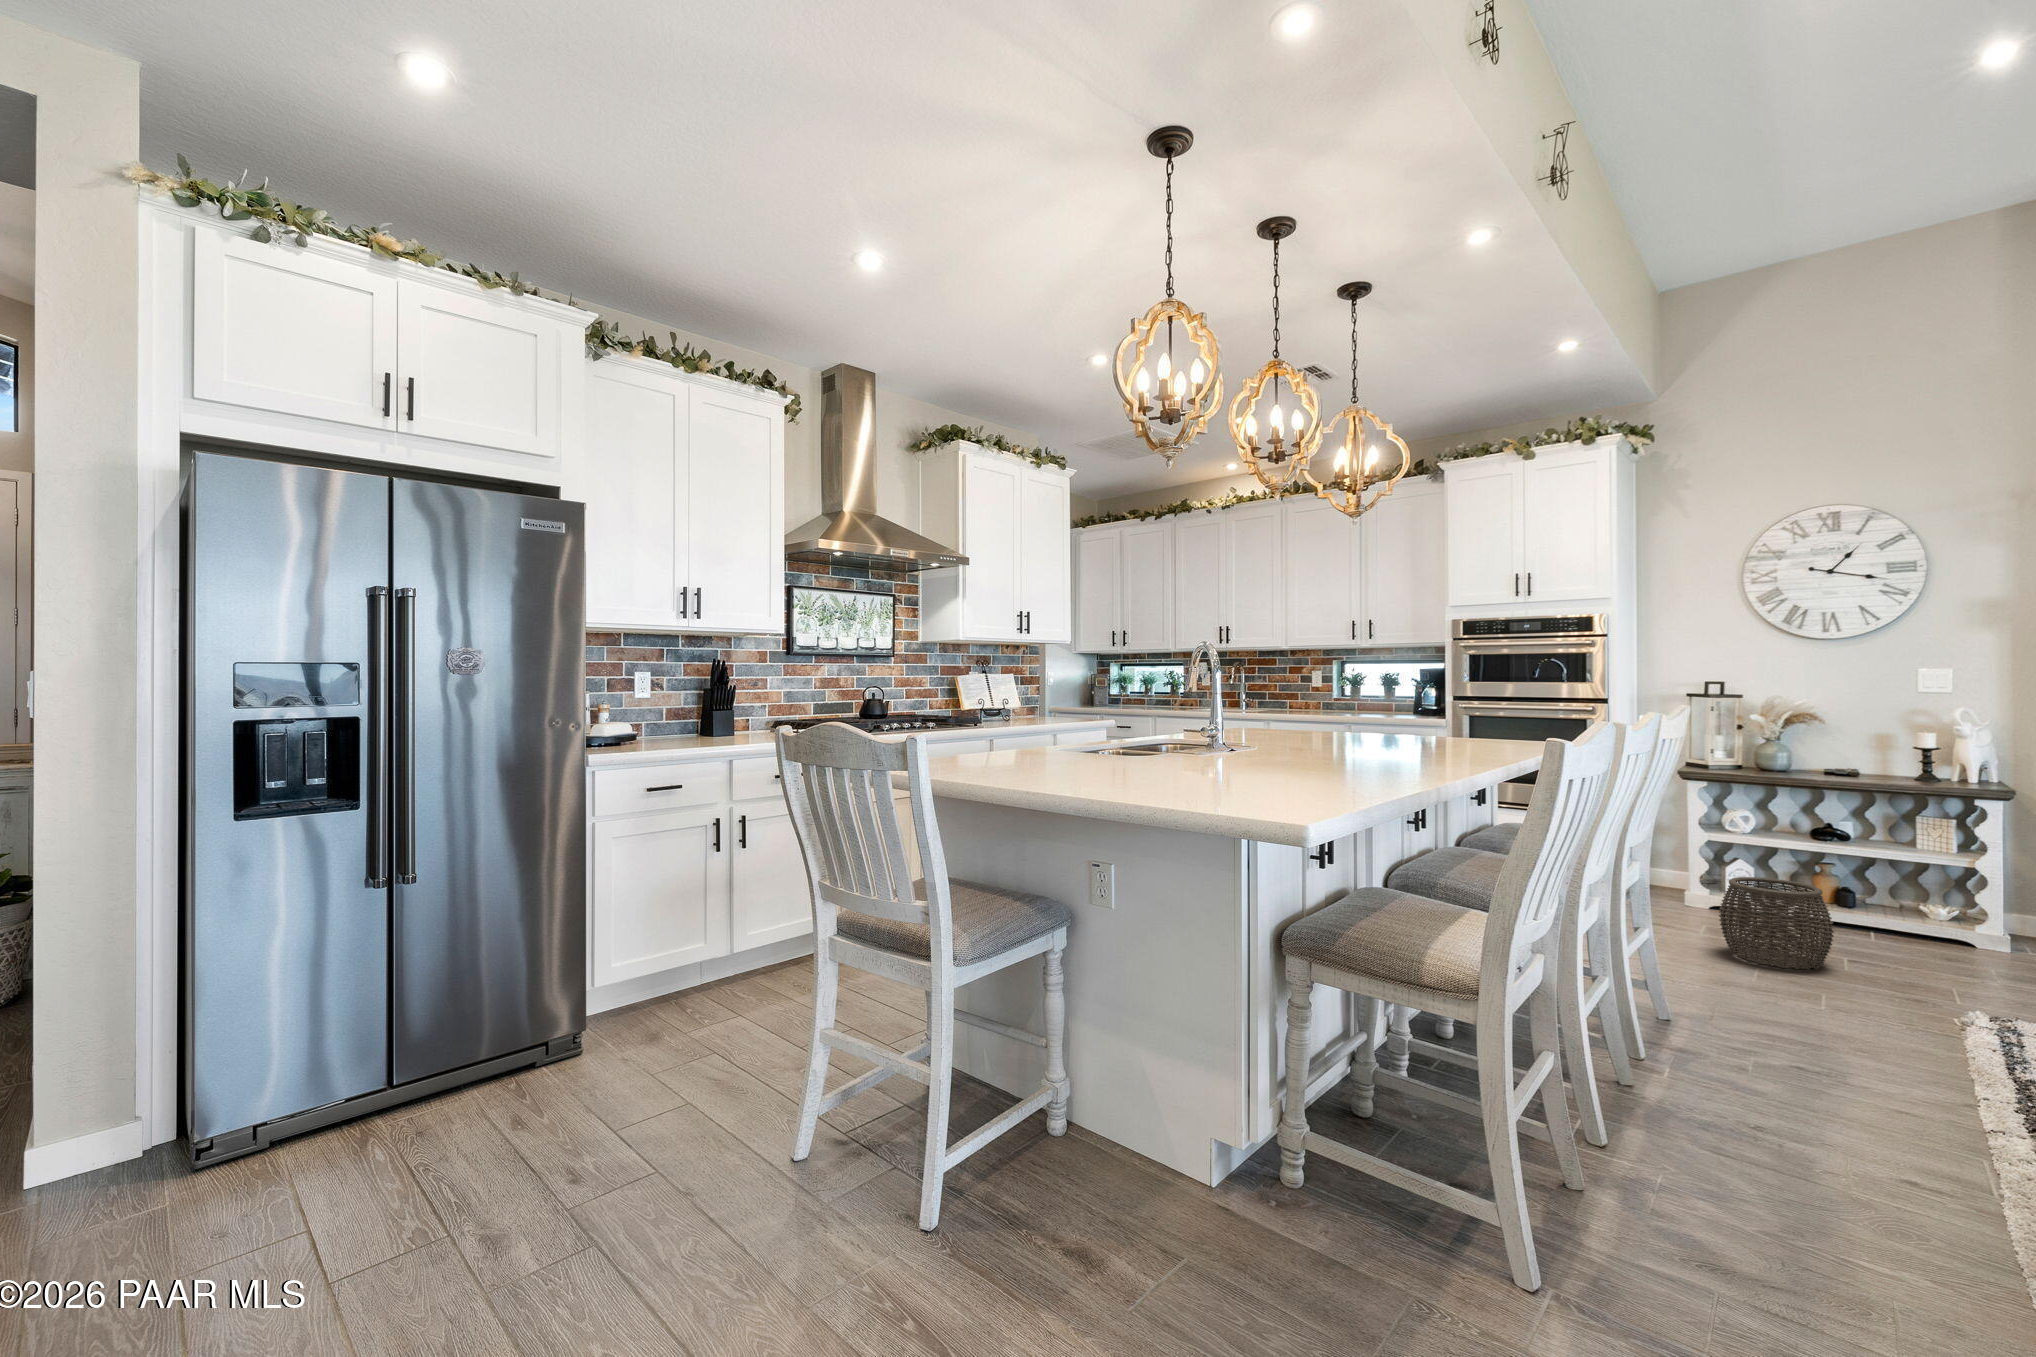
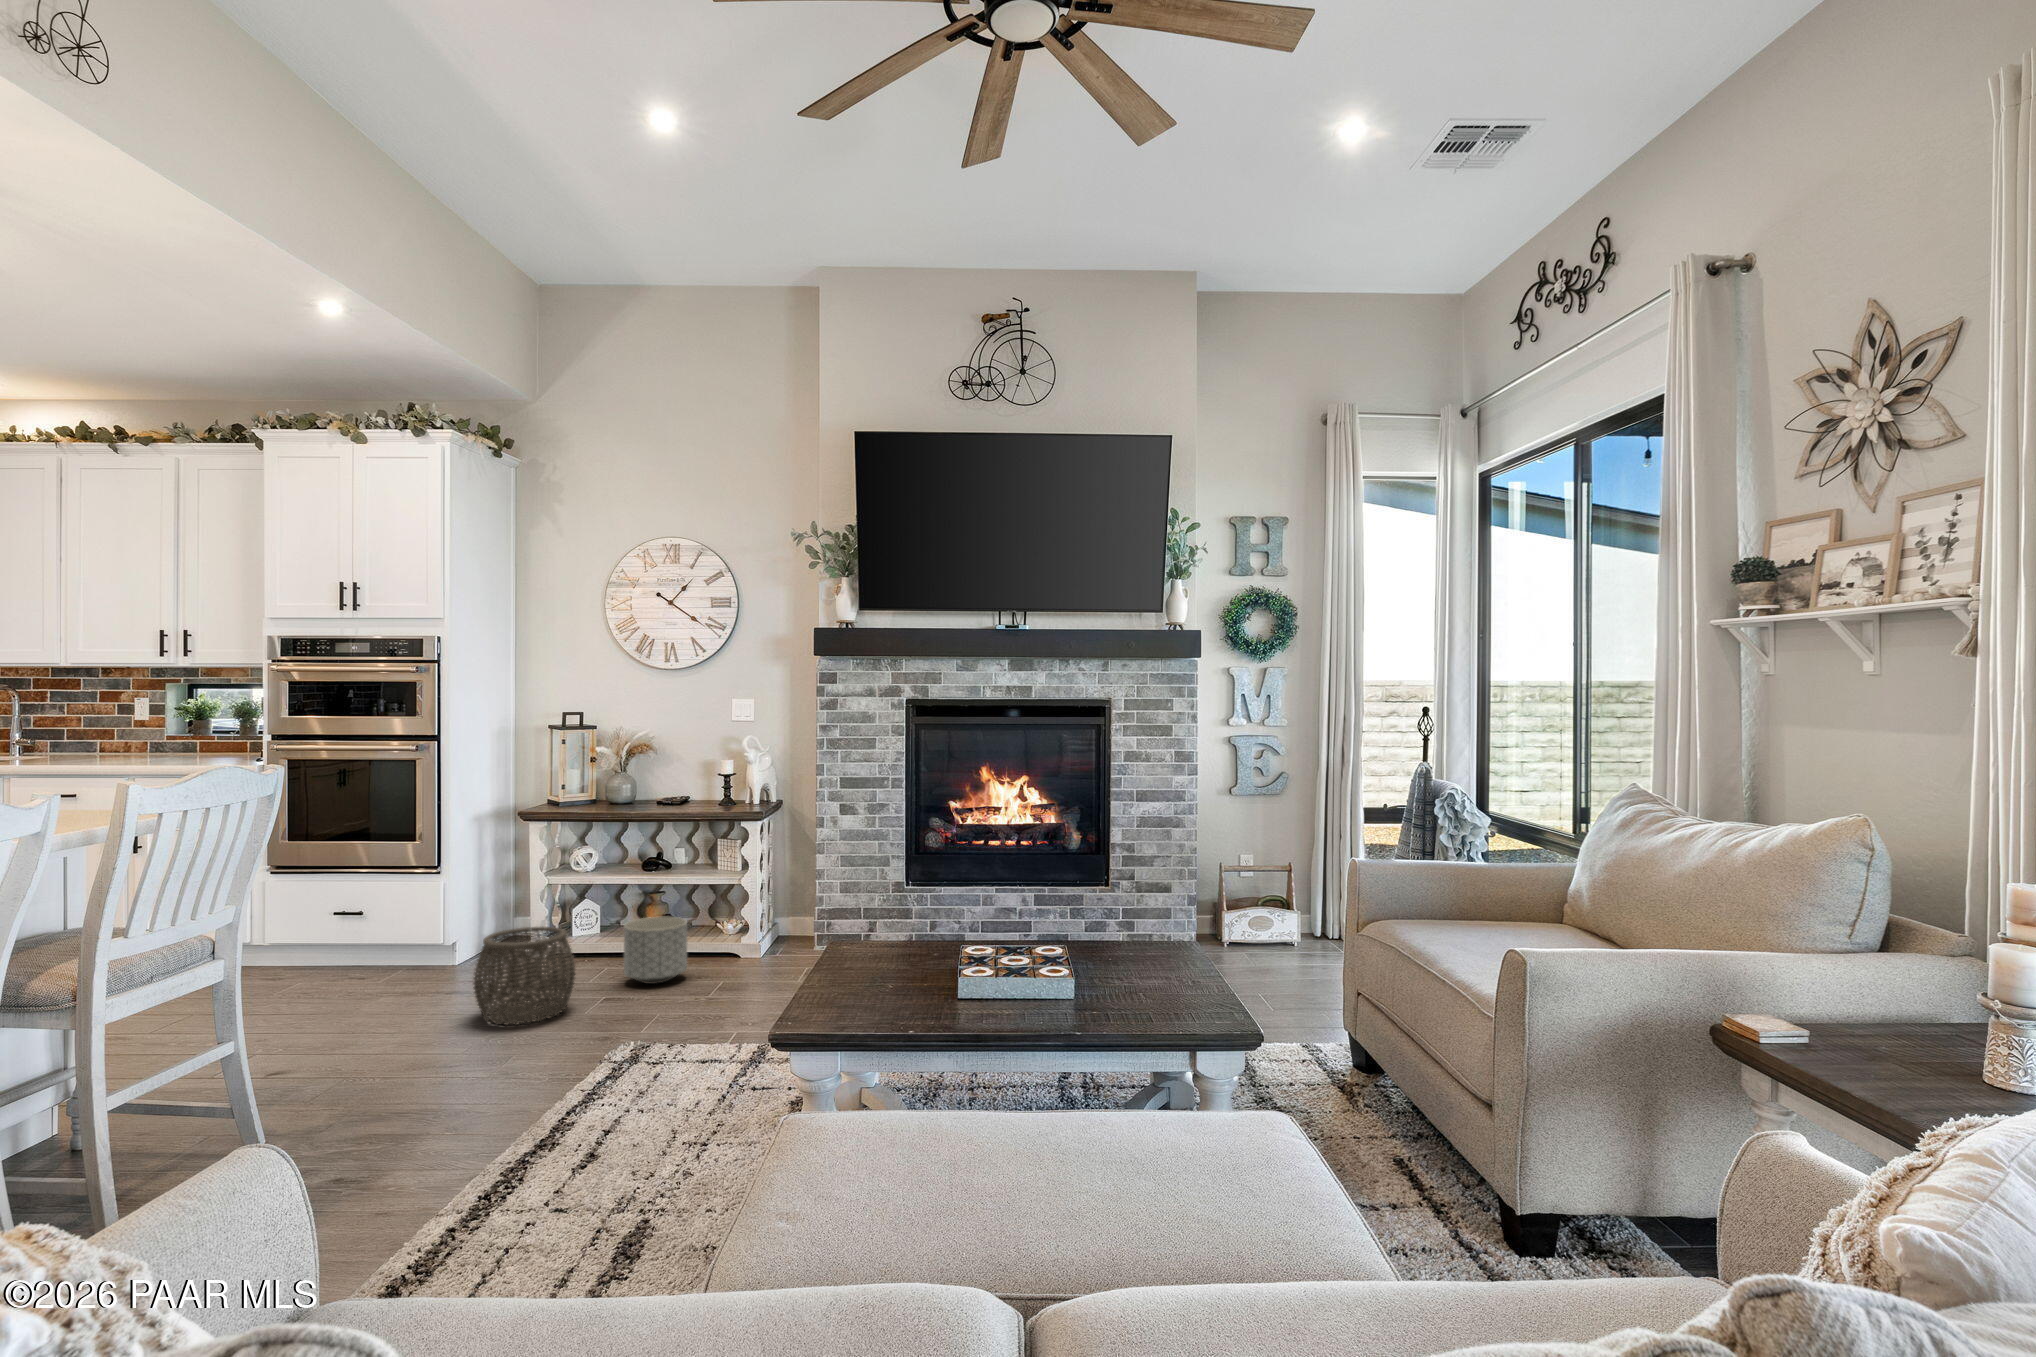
planter: none [1843,885,1928,954] -> present [624,917,687,984]

